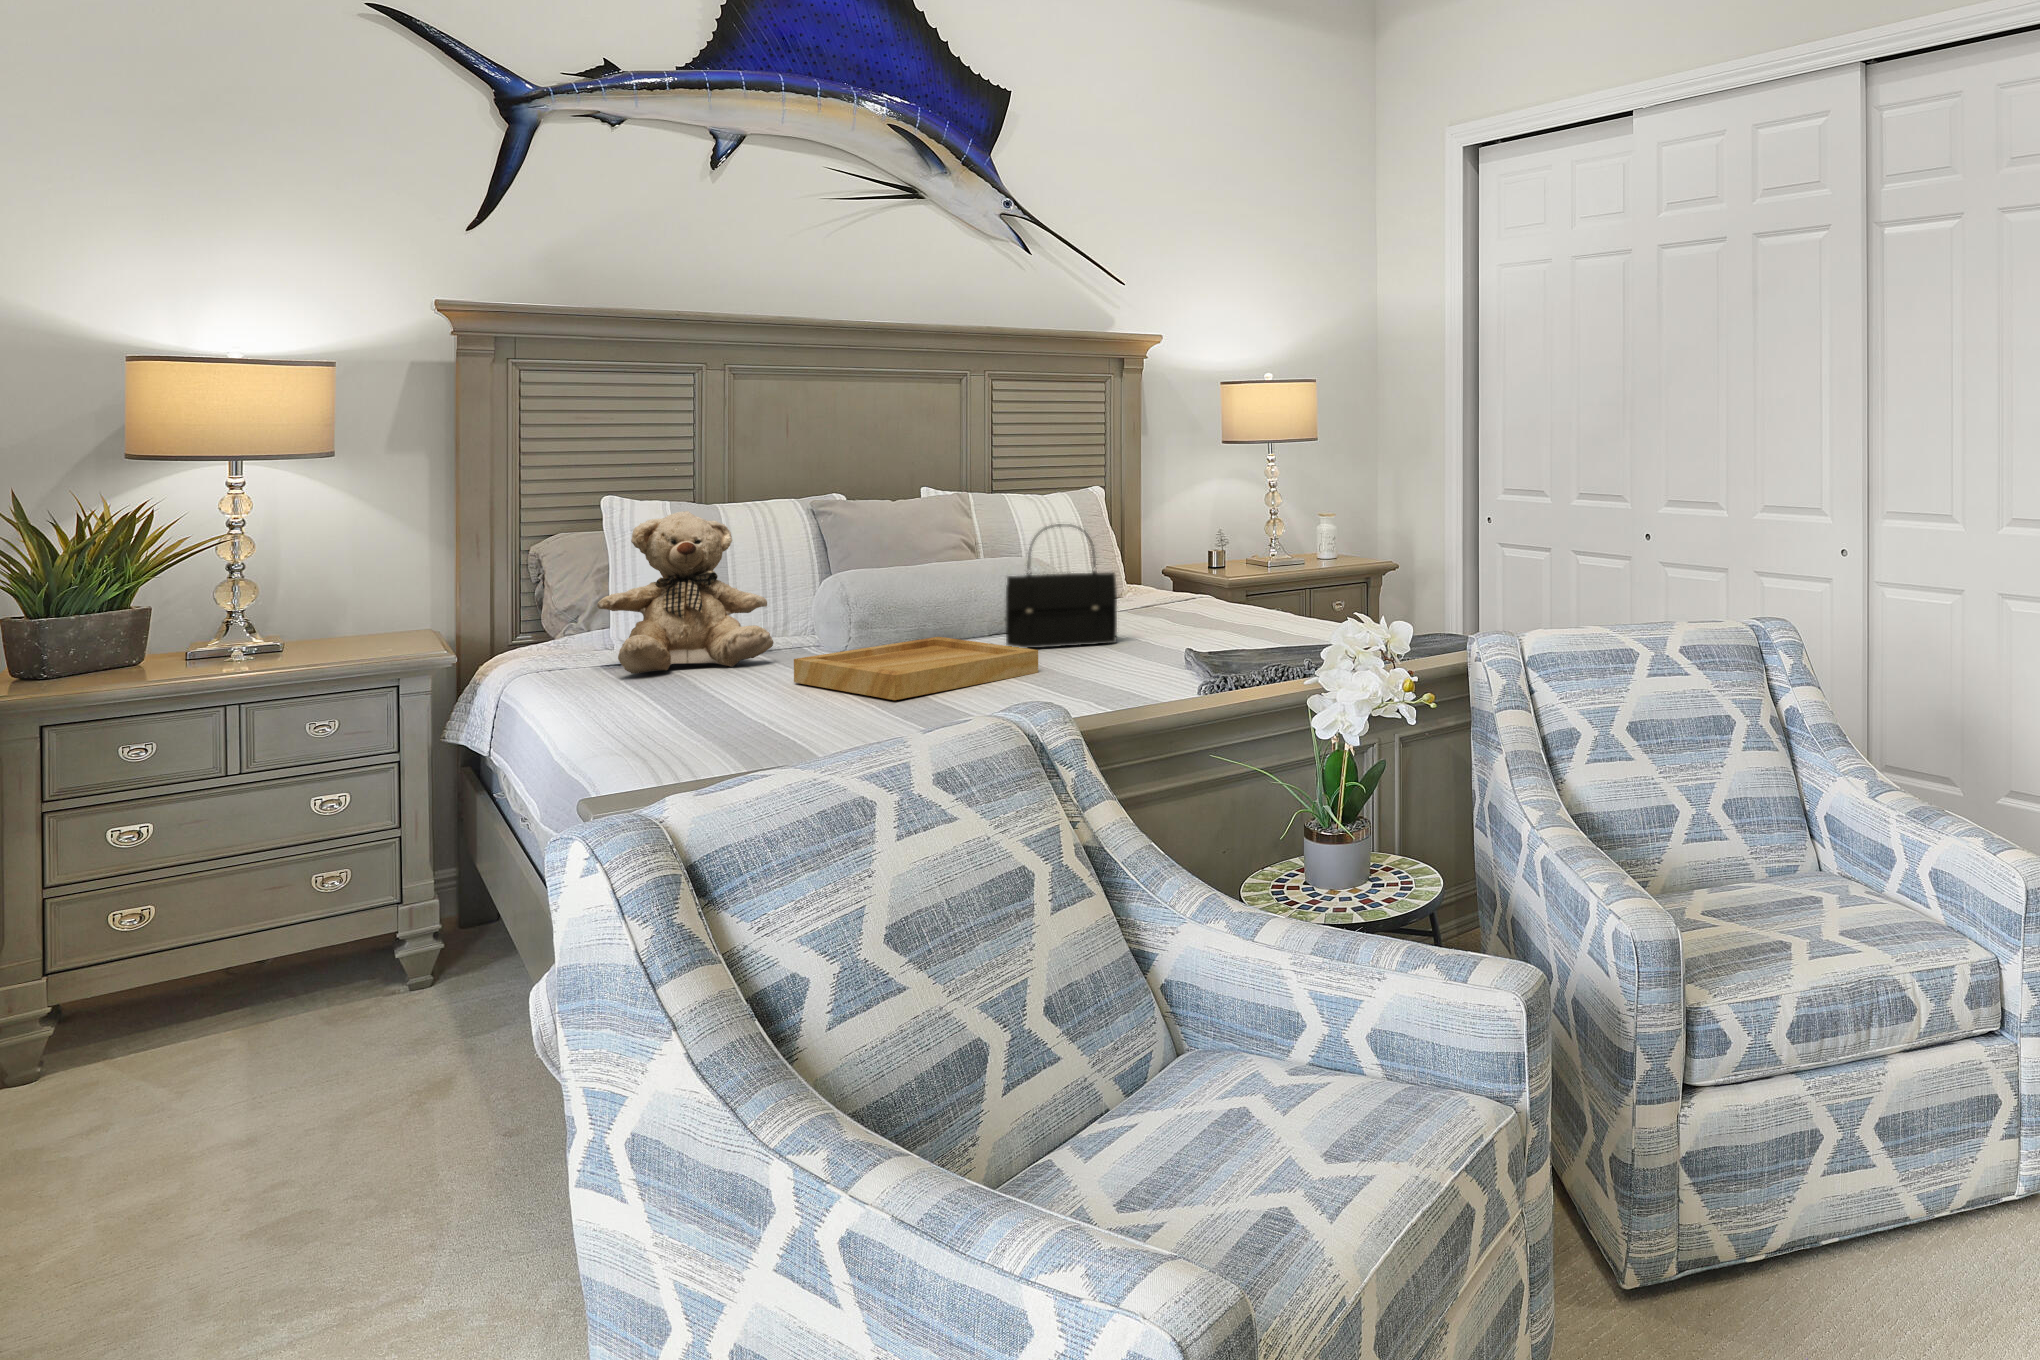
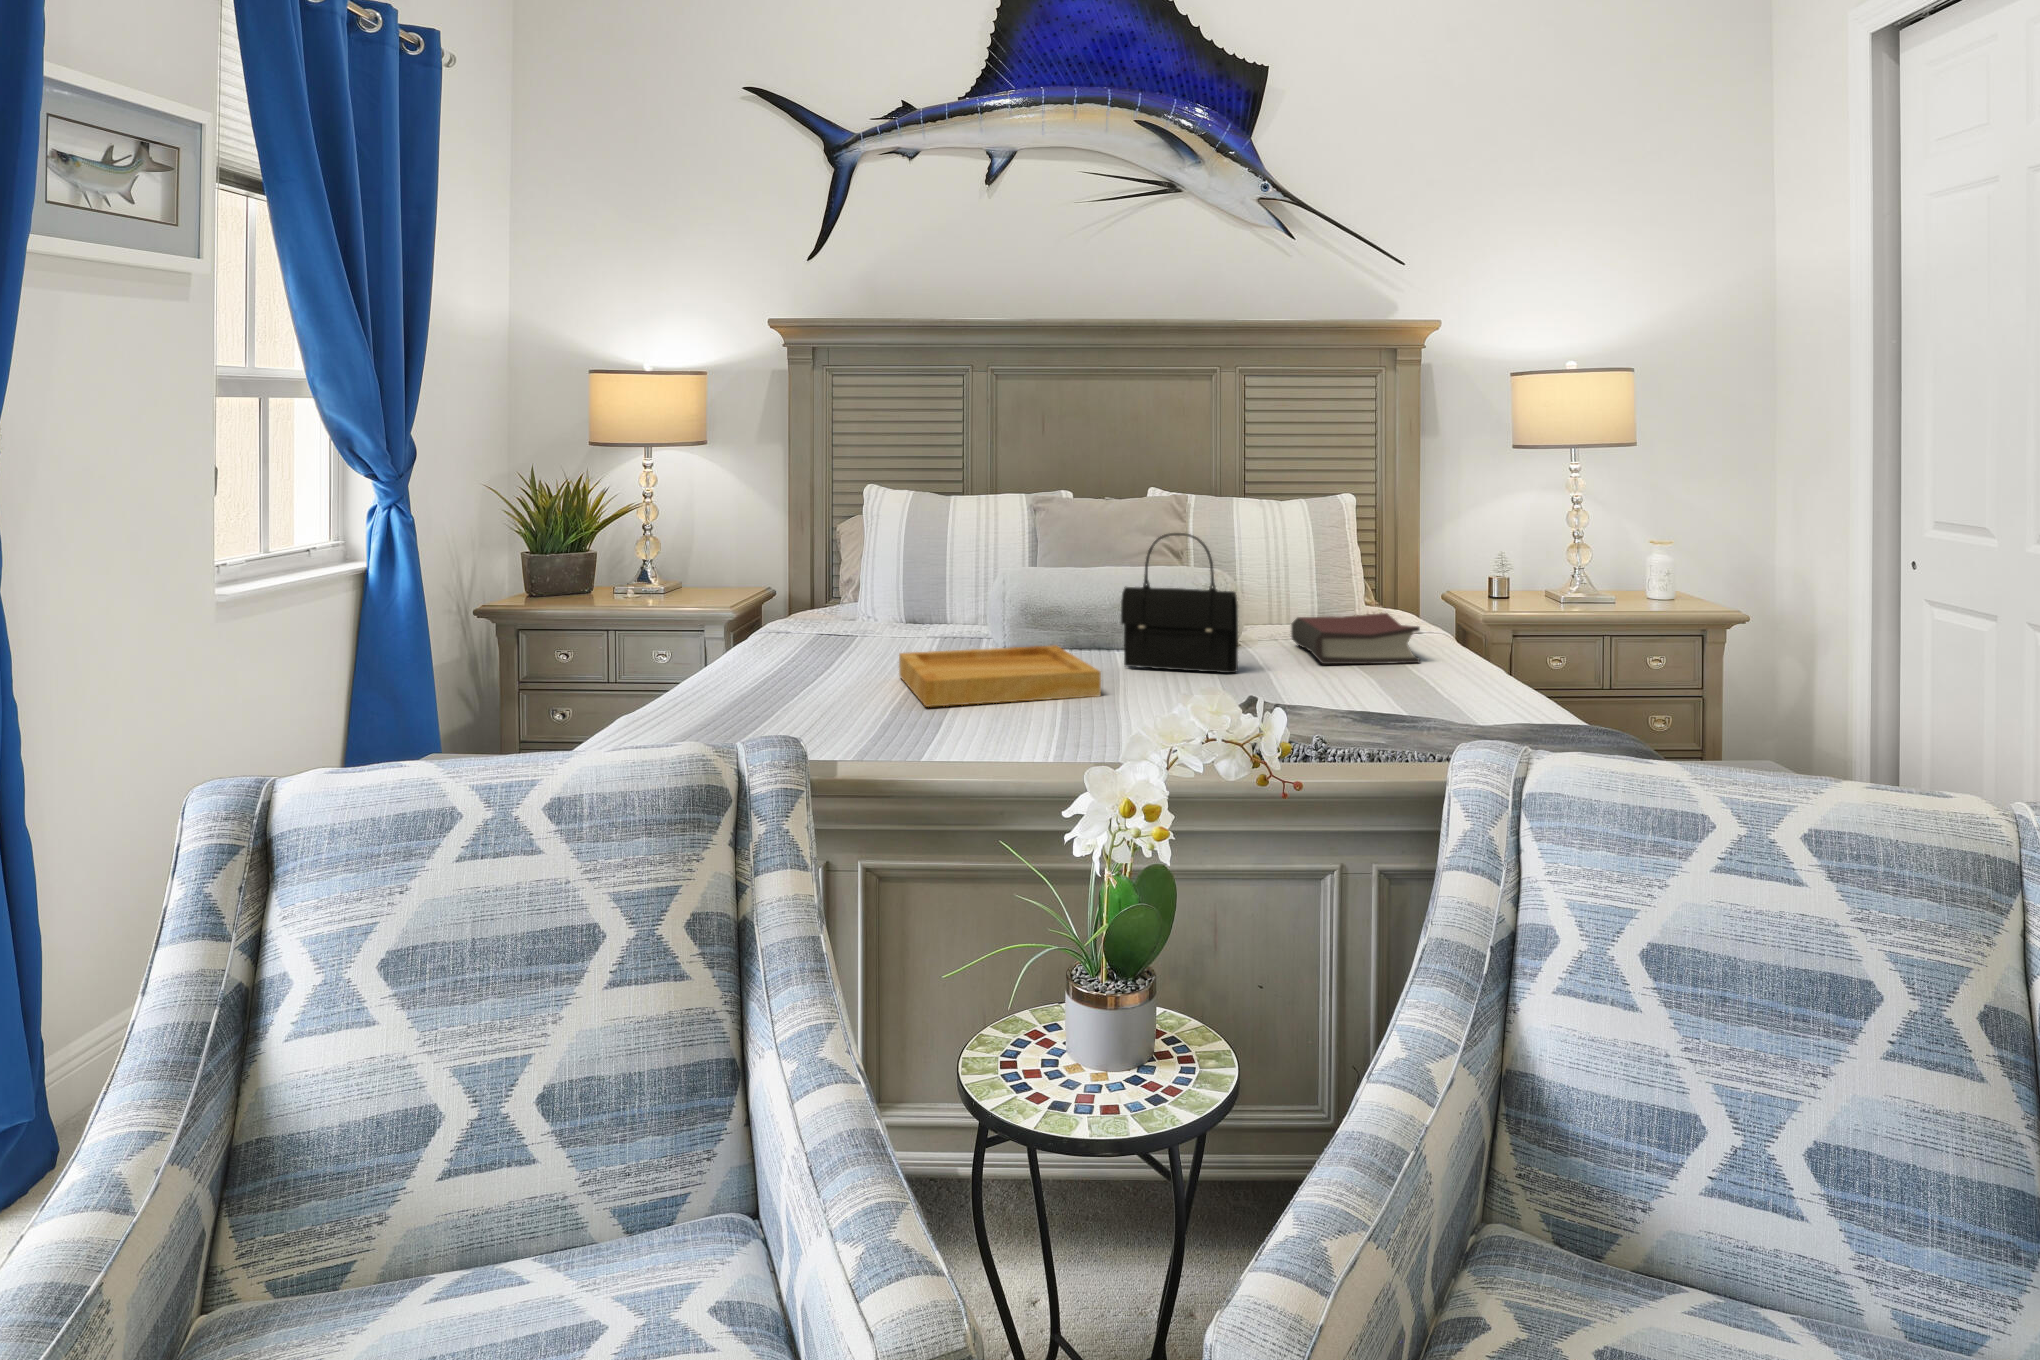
teddy bear: present [597,511,774,674] -> none [804,504,944,654]
hardback book: none [1115,584,1244,629] -> present [1291,613,1420,664]

